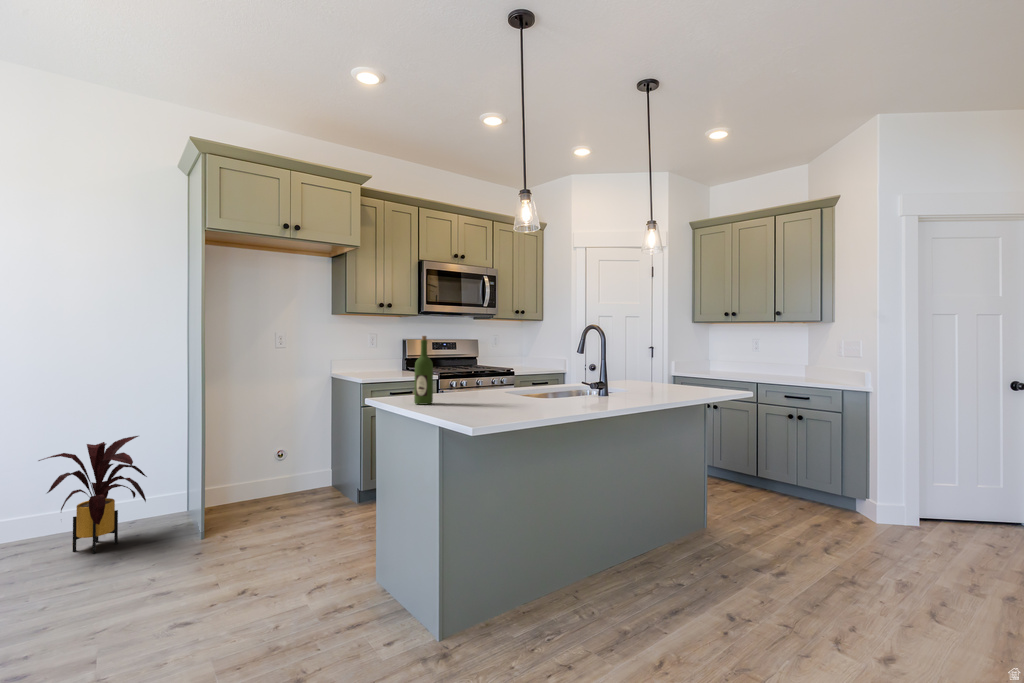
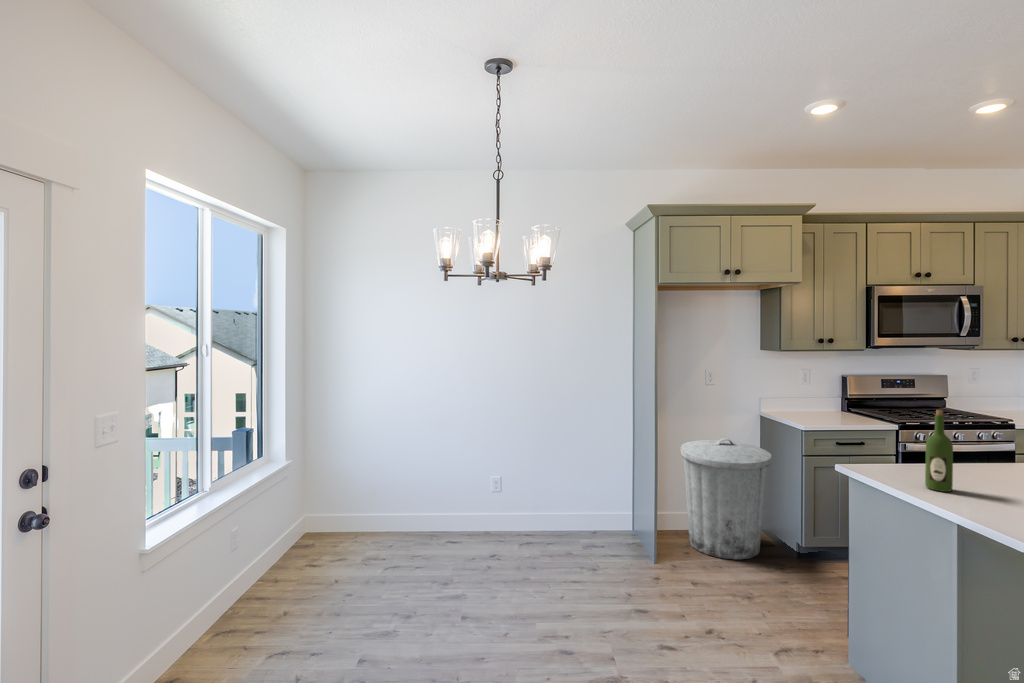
trash can: none [239,399,333,520] -> present [681,438,771,559]
house plant: present [39,436,147,553] -> none [544,460,616,554]

